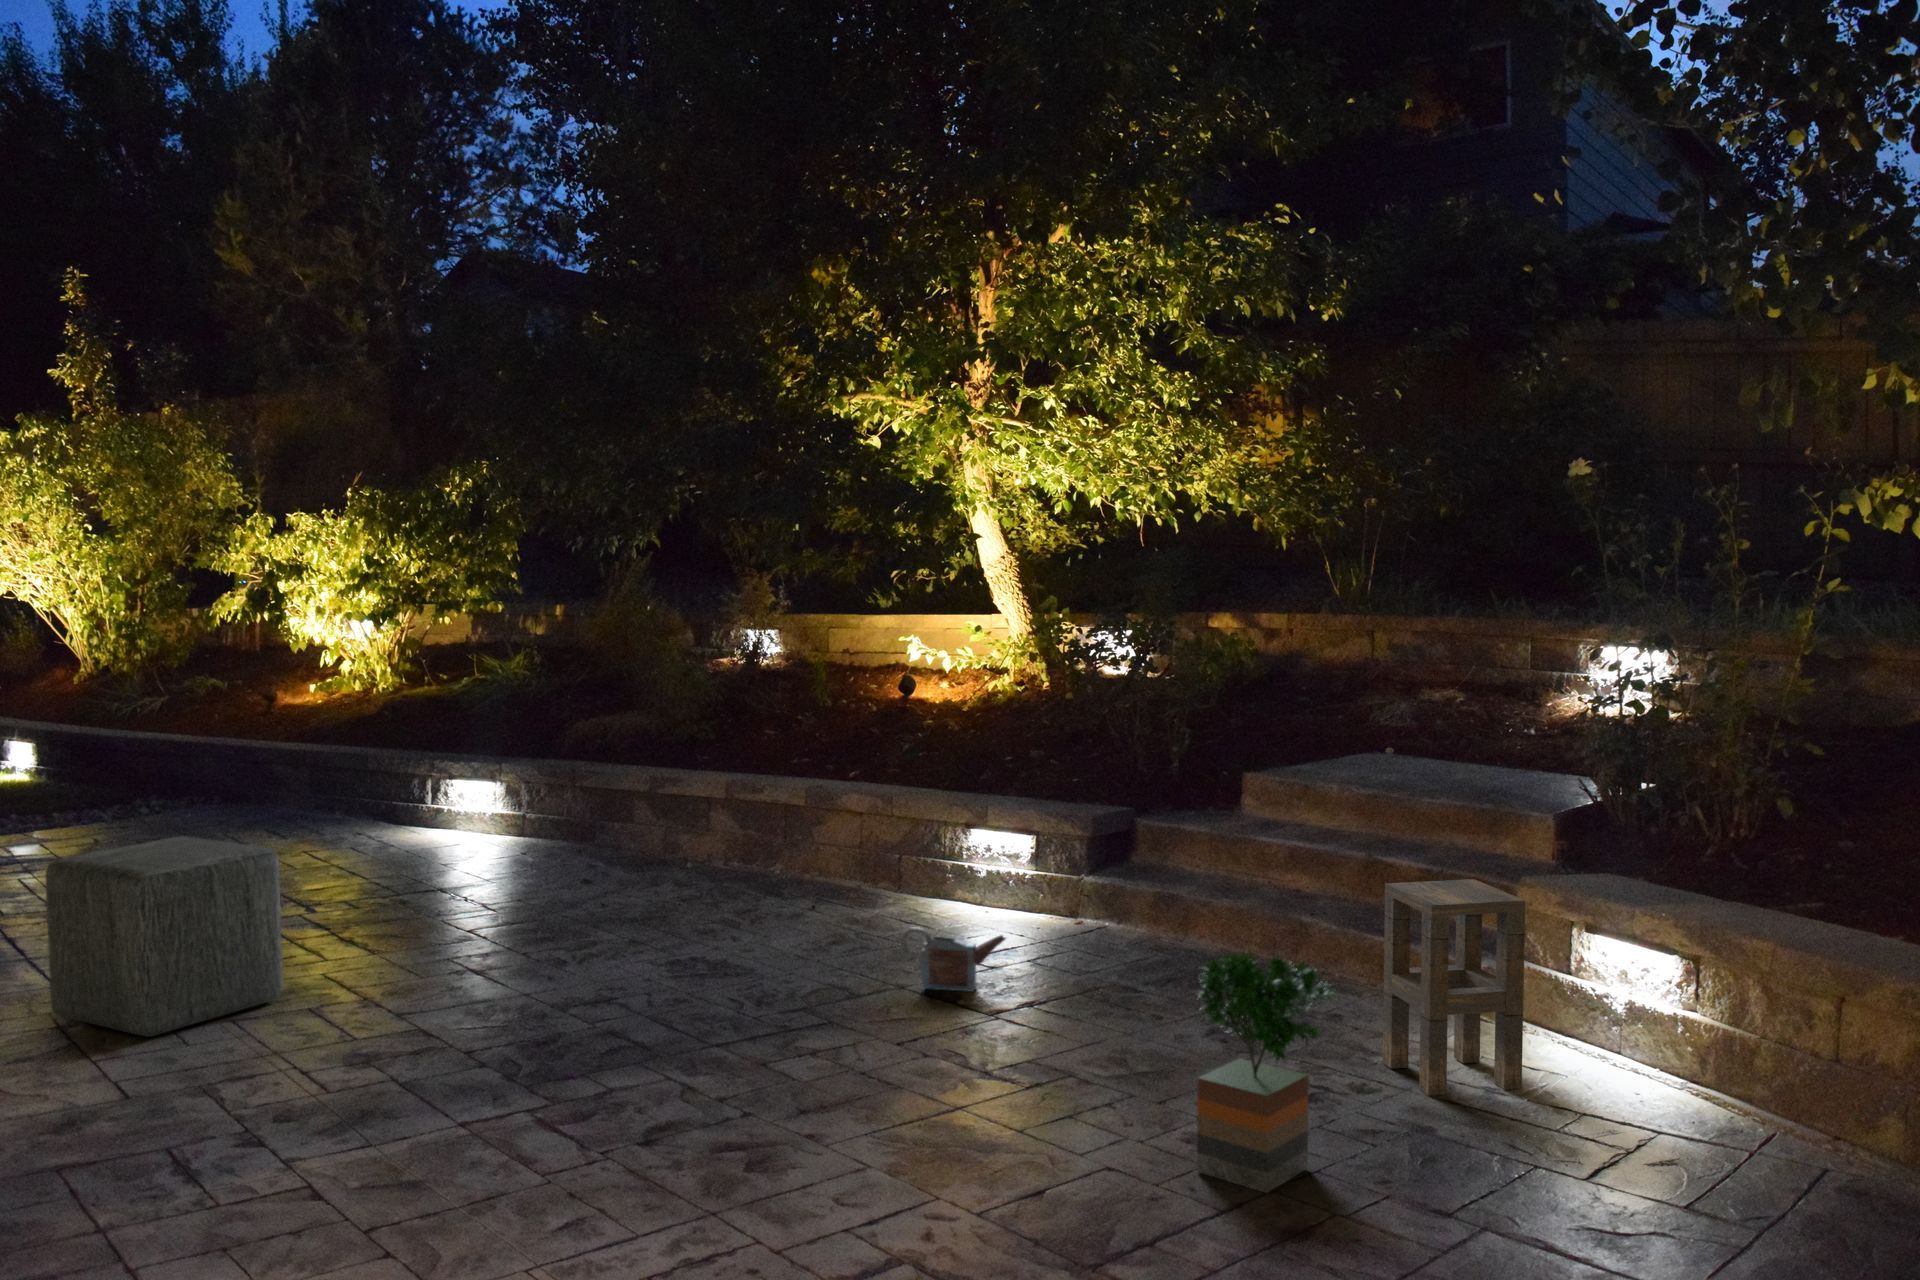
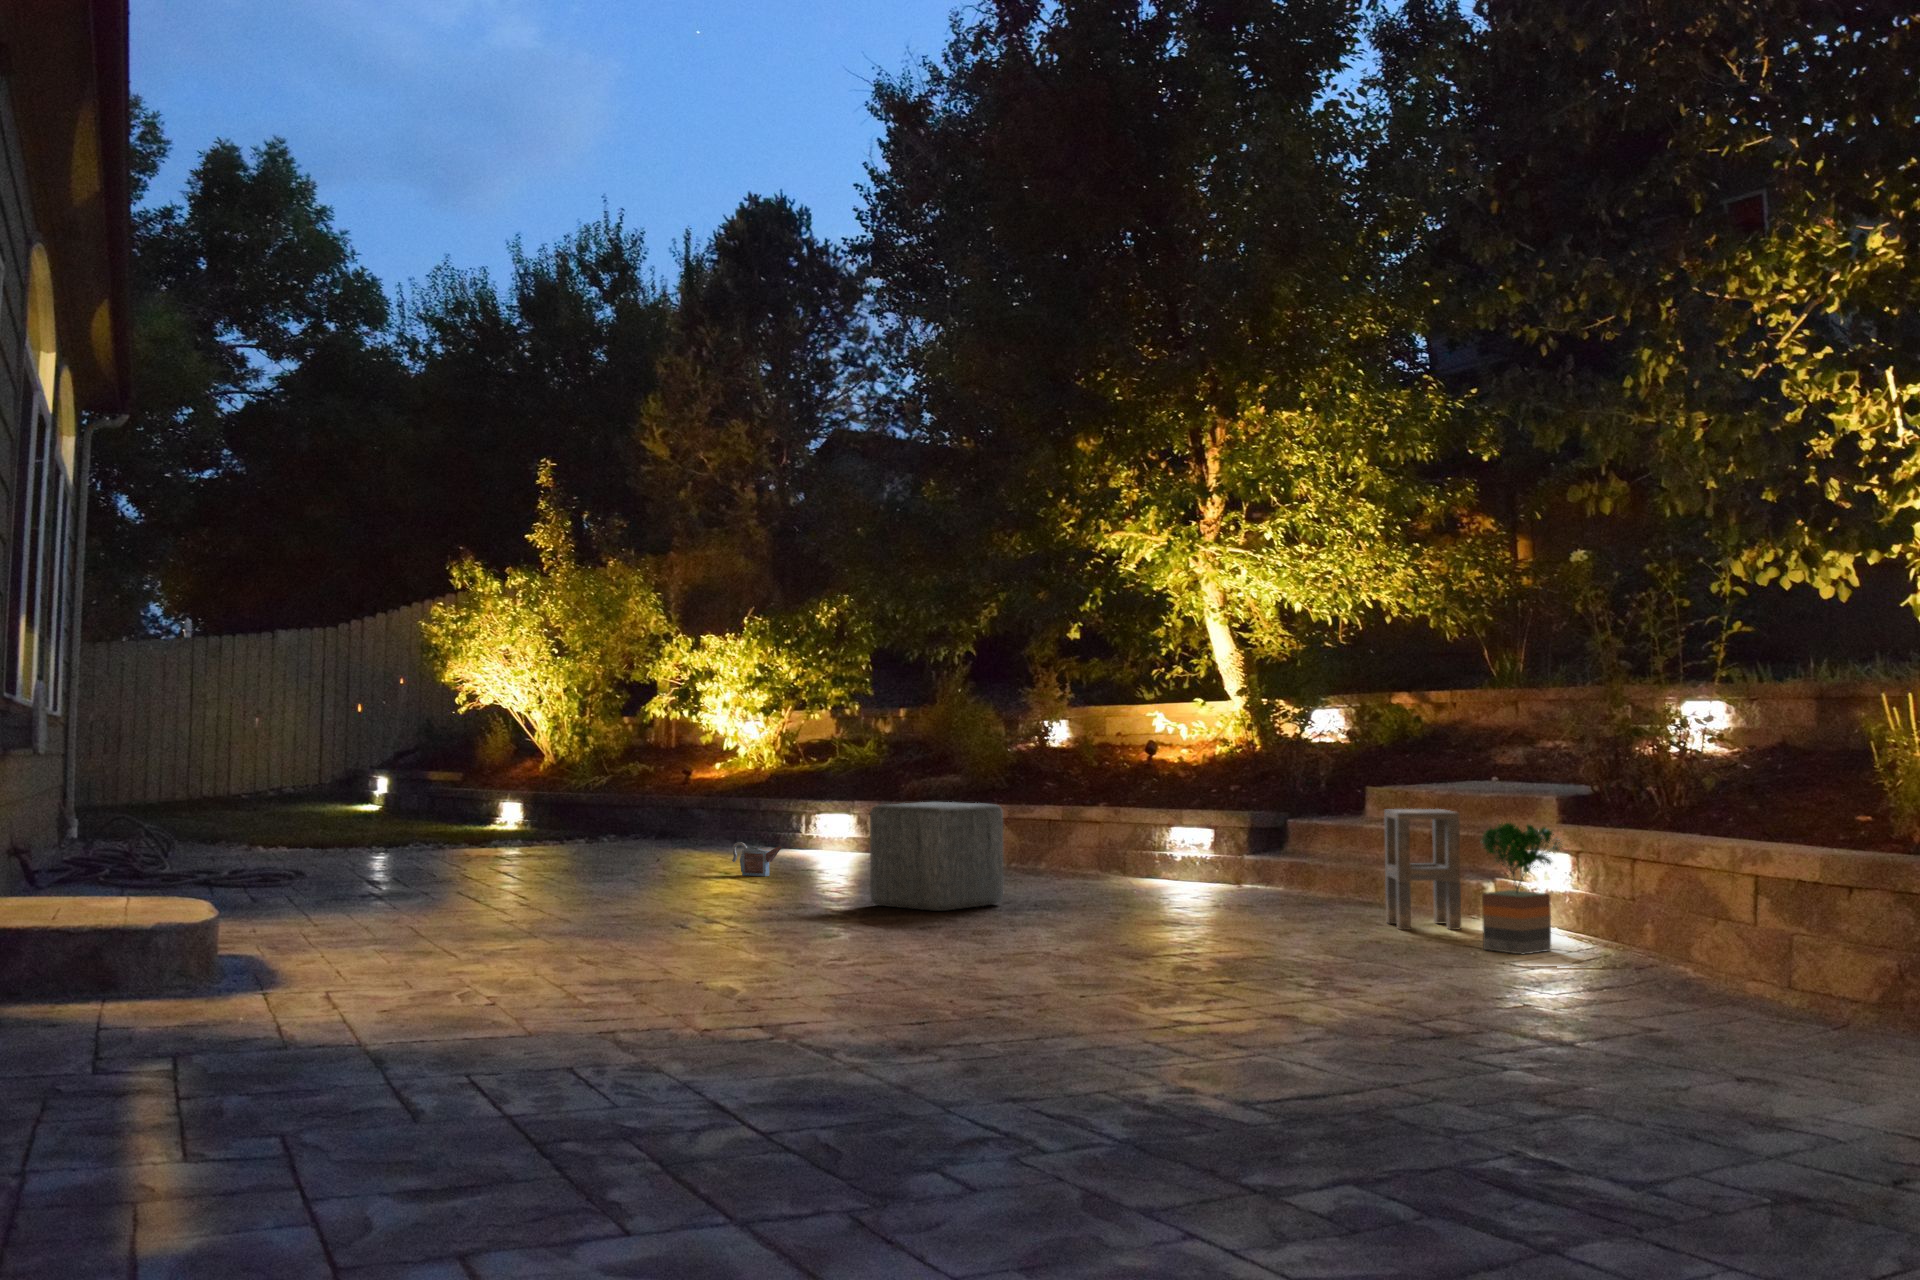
ottoman: present [45,836,283,1037] -> present [870,802,1003,911]
watering can: present [902,927,1005,992] -> present [732,842,782,876]
potted tree: present [1197,952,1335,1193] -> present [1481,823,1563,955]

